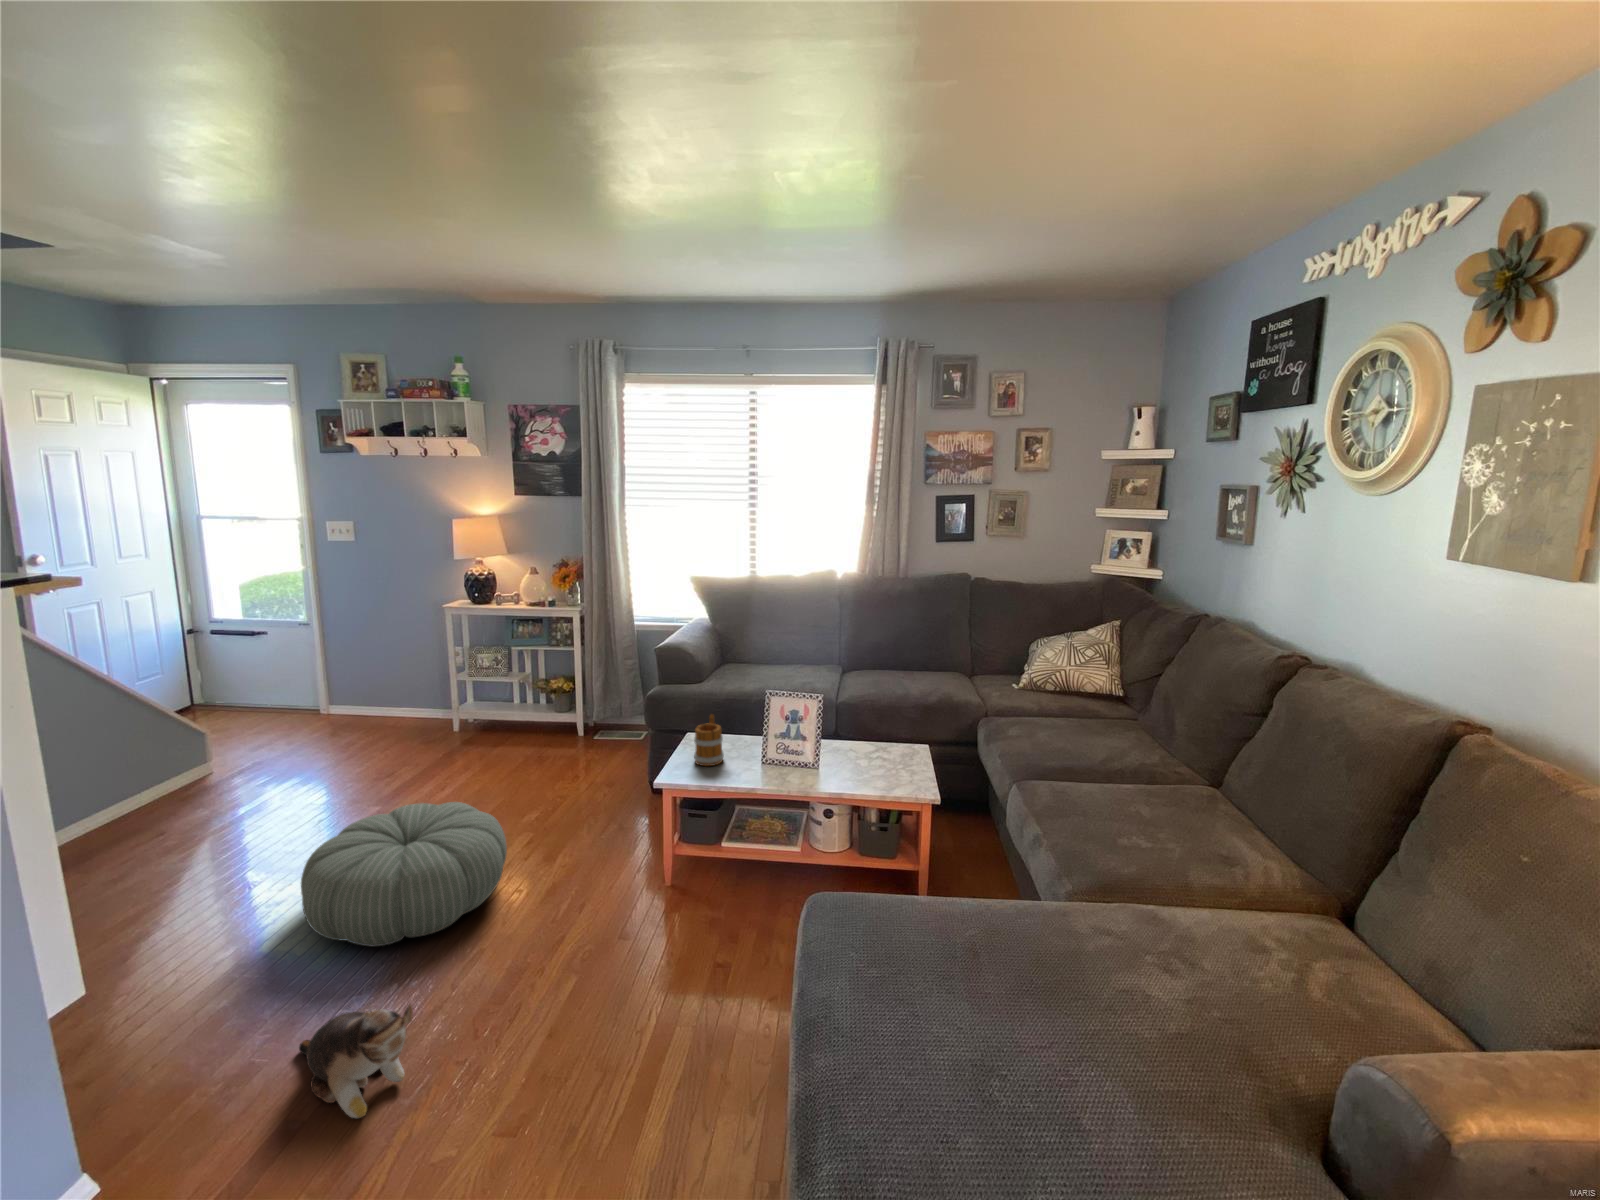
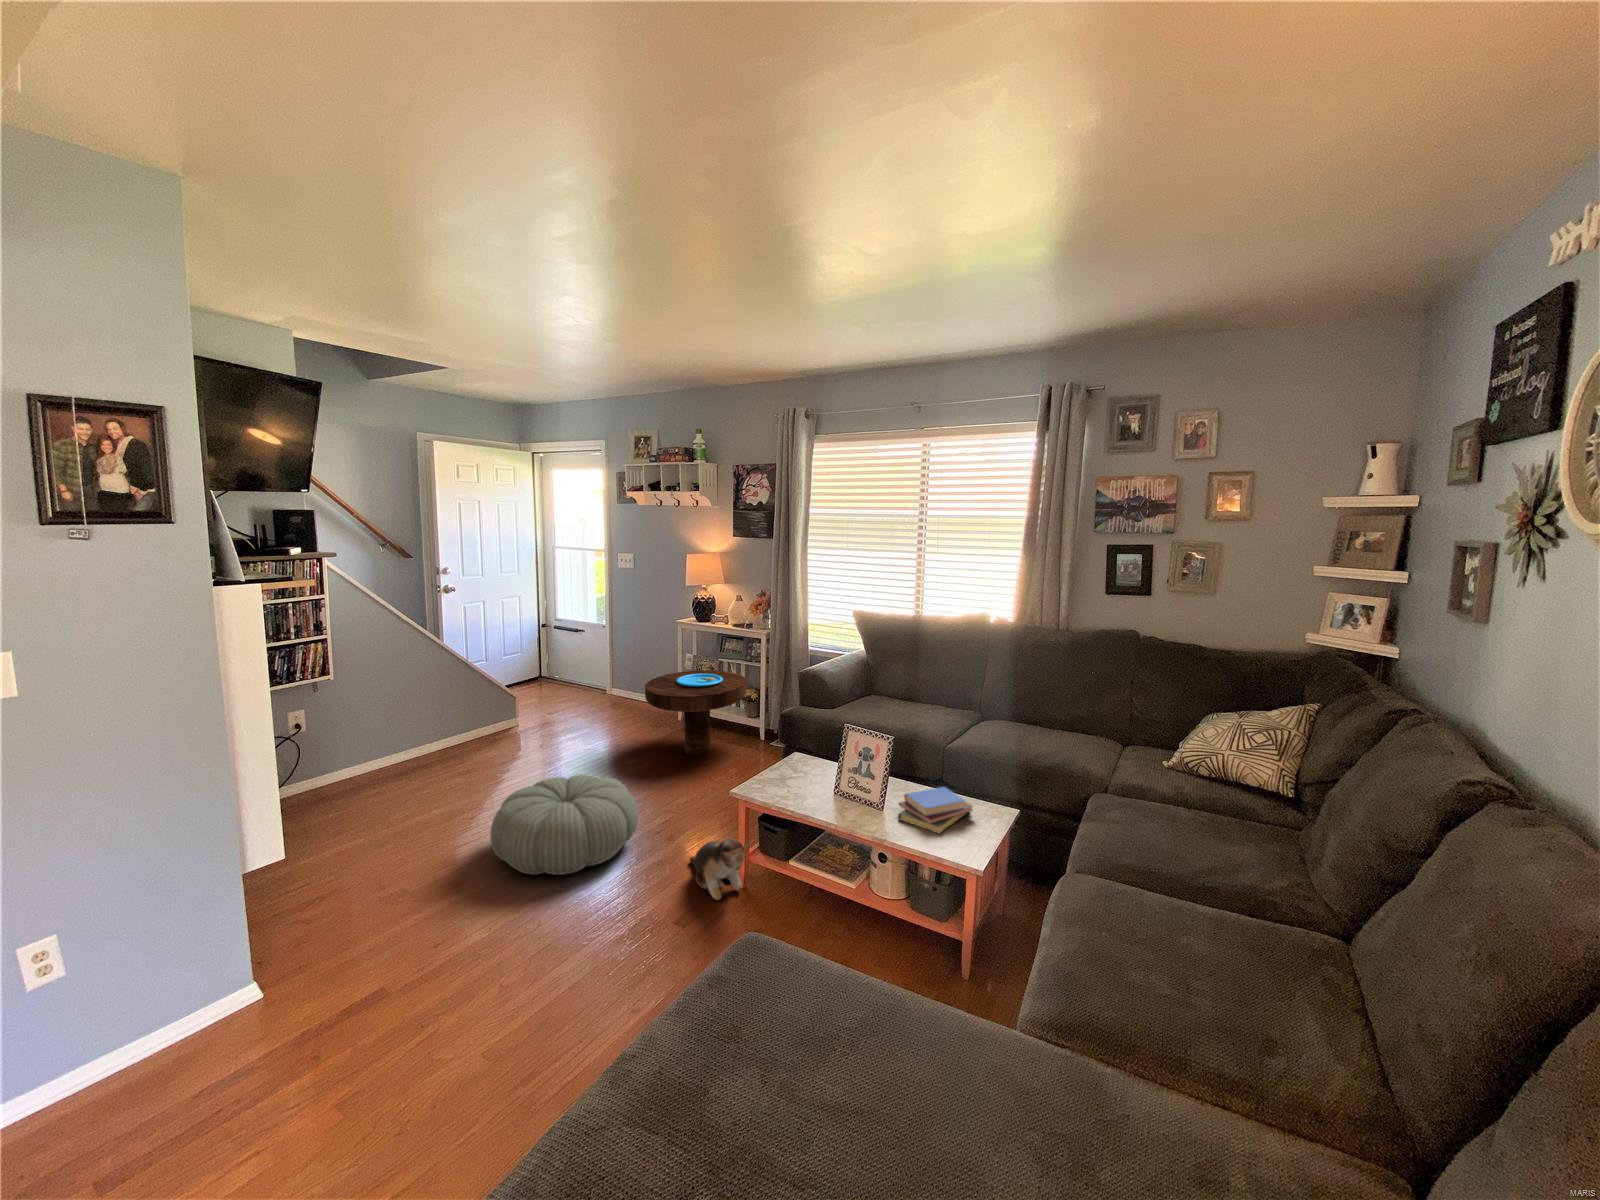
side table: none [431,656,563,761] -> present [645,670,746,755]
mug: present [694,714,724,766] -> none [780,739,808,786]
book: none [837,737,905,782] -> present [898,787,973,834]
plush toy: present [299,1004,413,1118] -> present [690,838,749,900]

